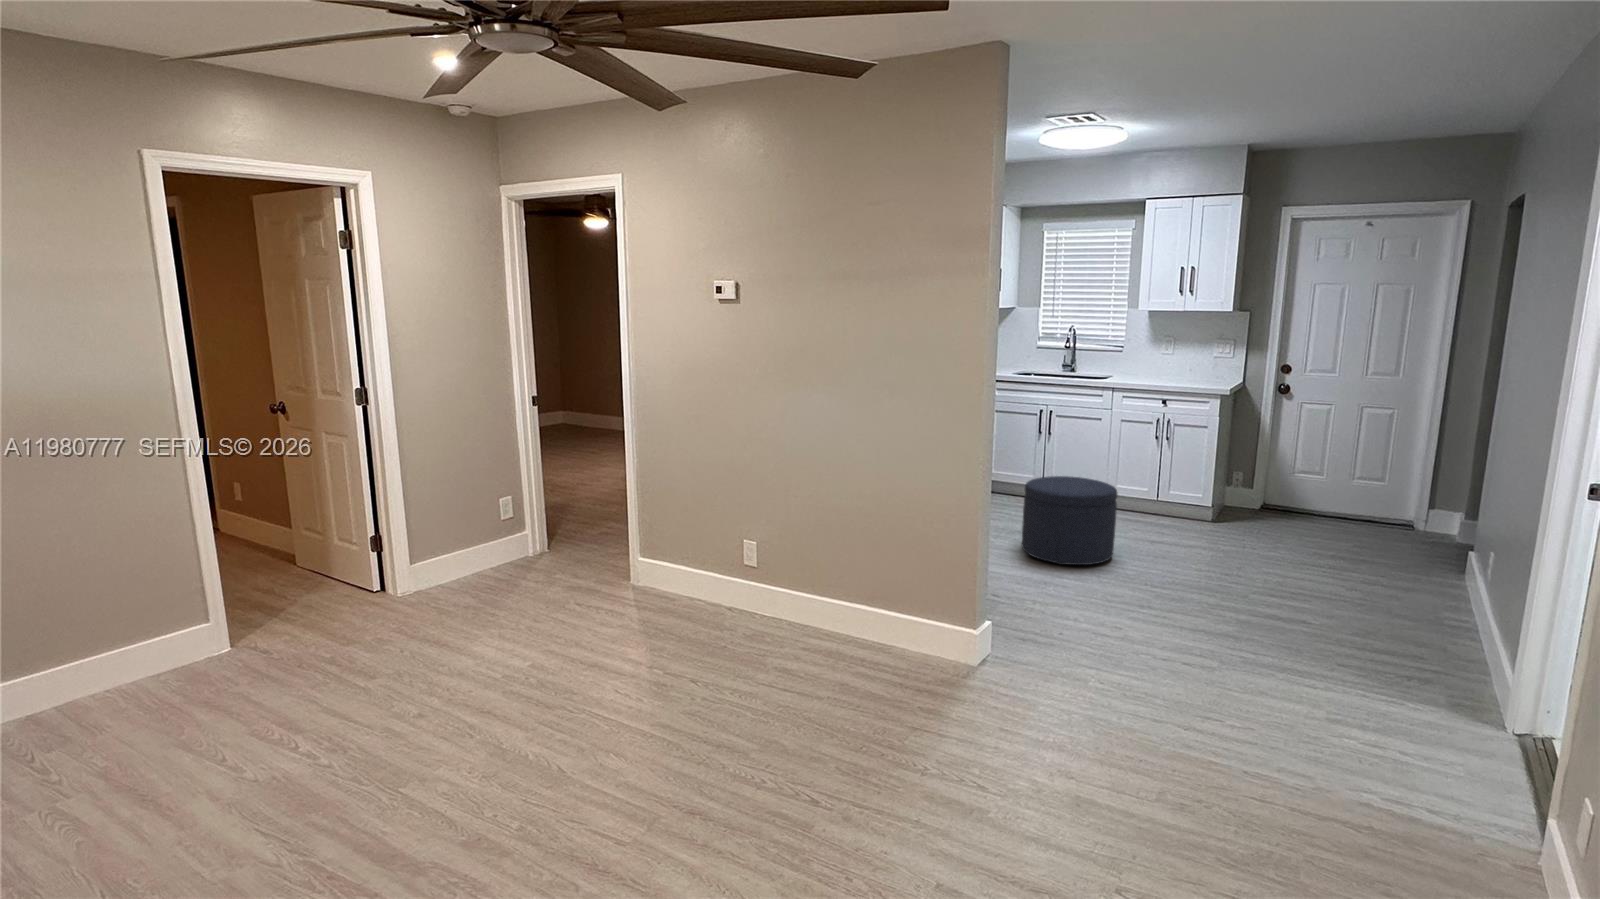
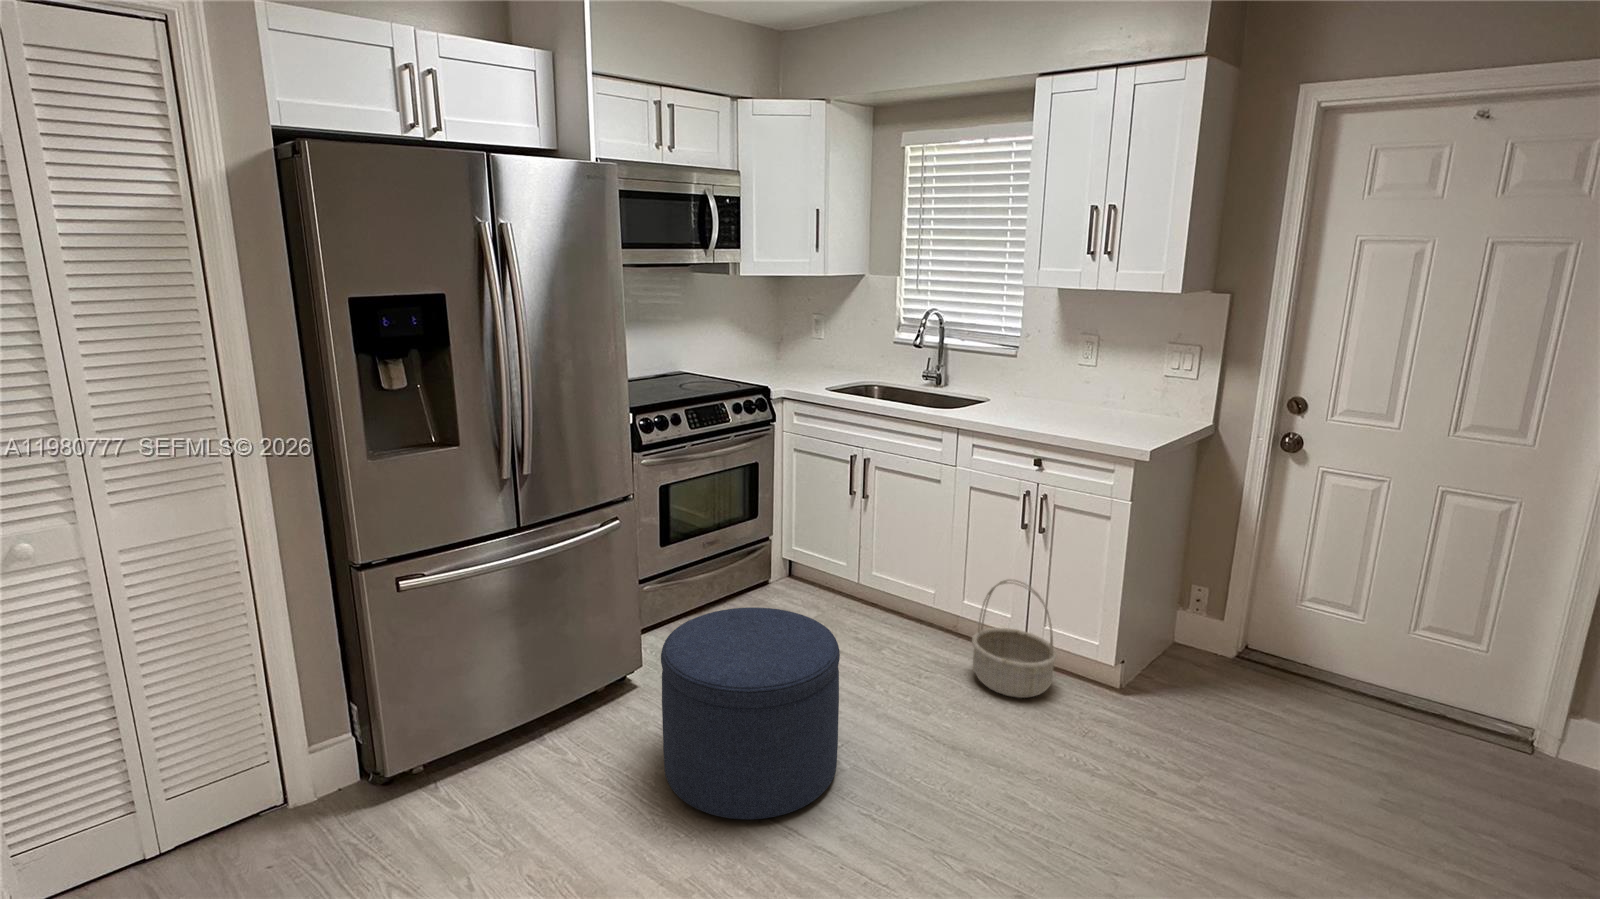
basket: none [1135,464,1185,527] -> present [972,579,1057,698]

